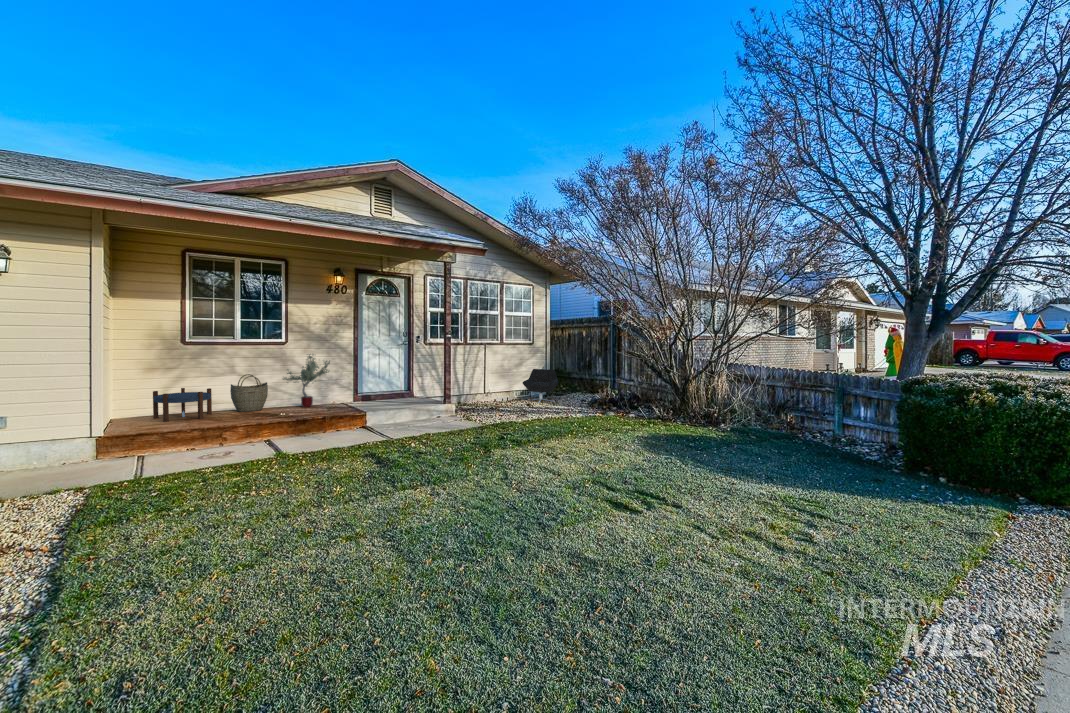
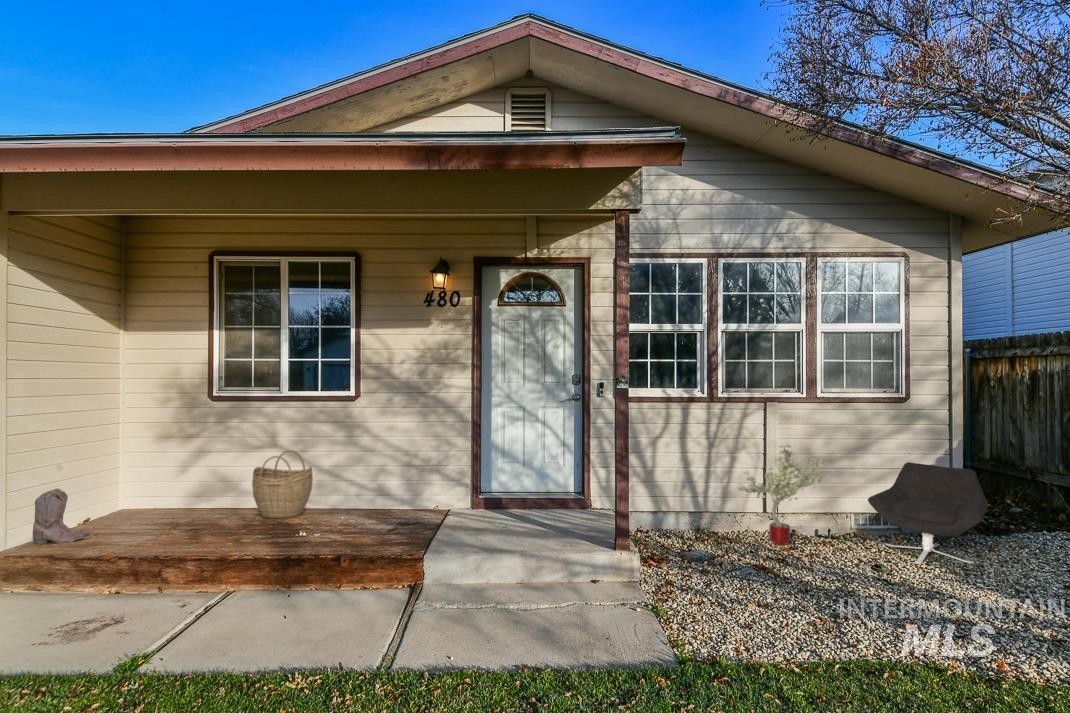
potted tree: present [283,354,330,407] -> present [738,444,822,546]
side table: present [153,388,212,422] -> none [135,468,227,529]
boots: none [105,398,142,431] -> present [33,488,89,544]

